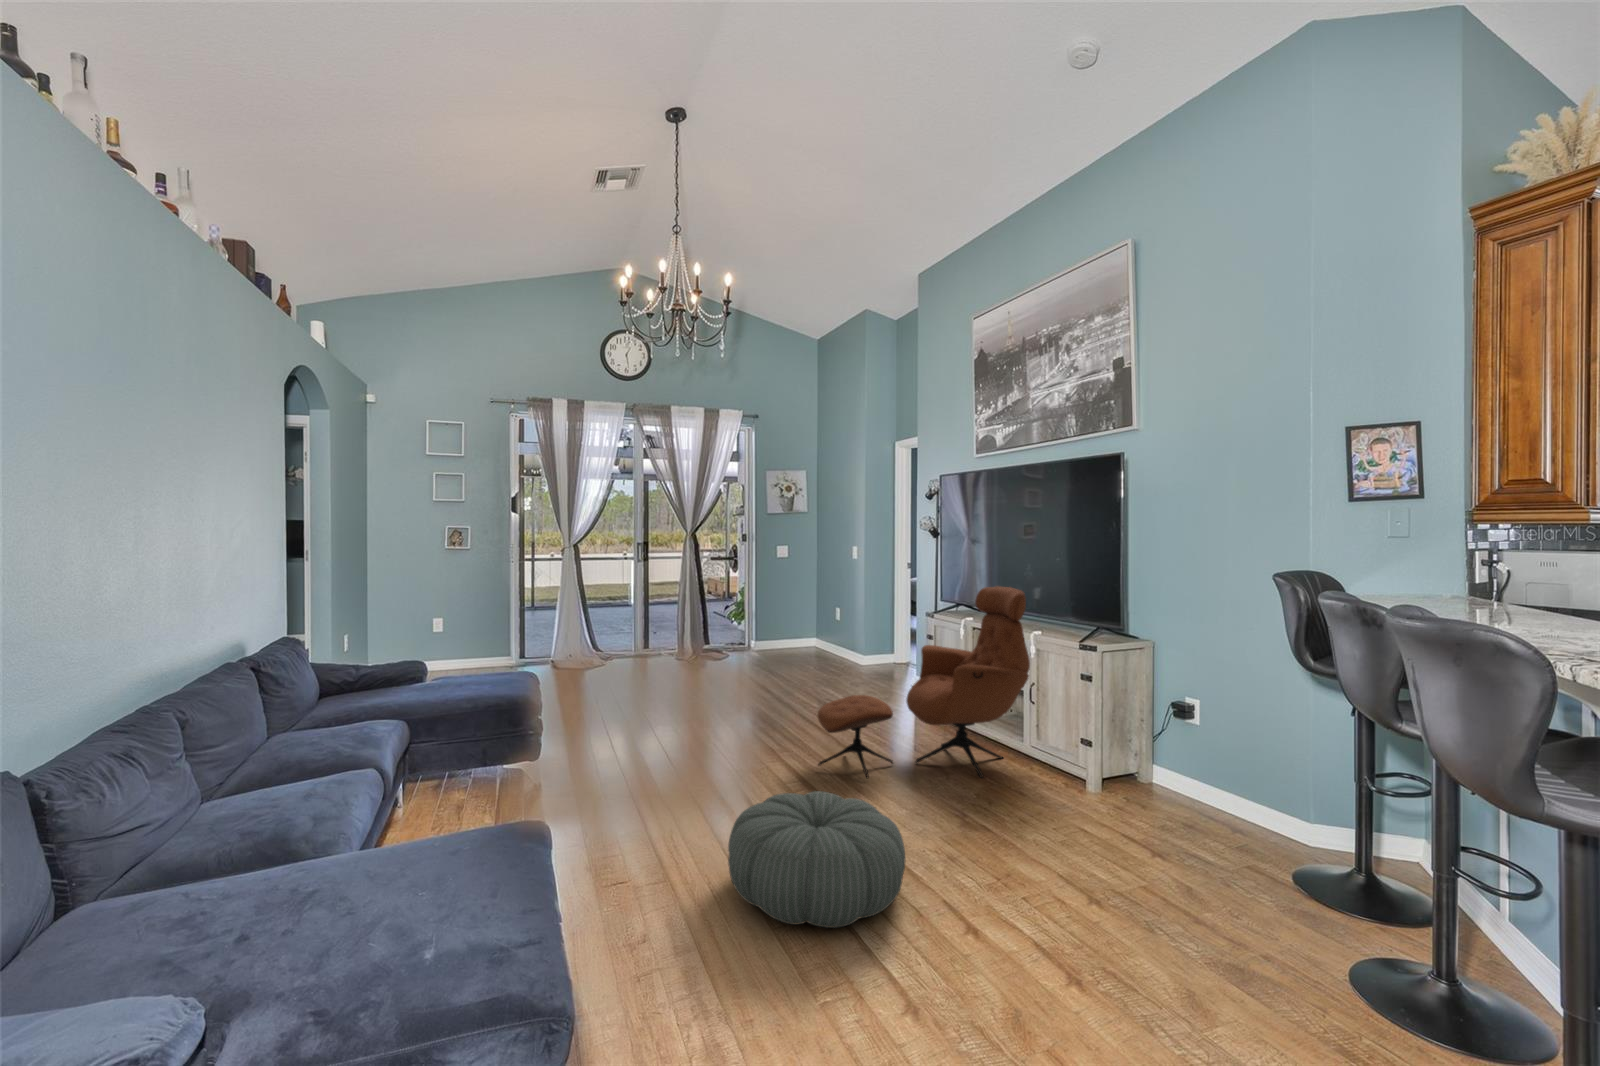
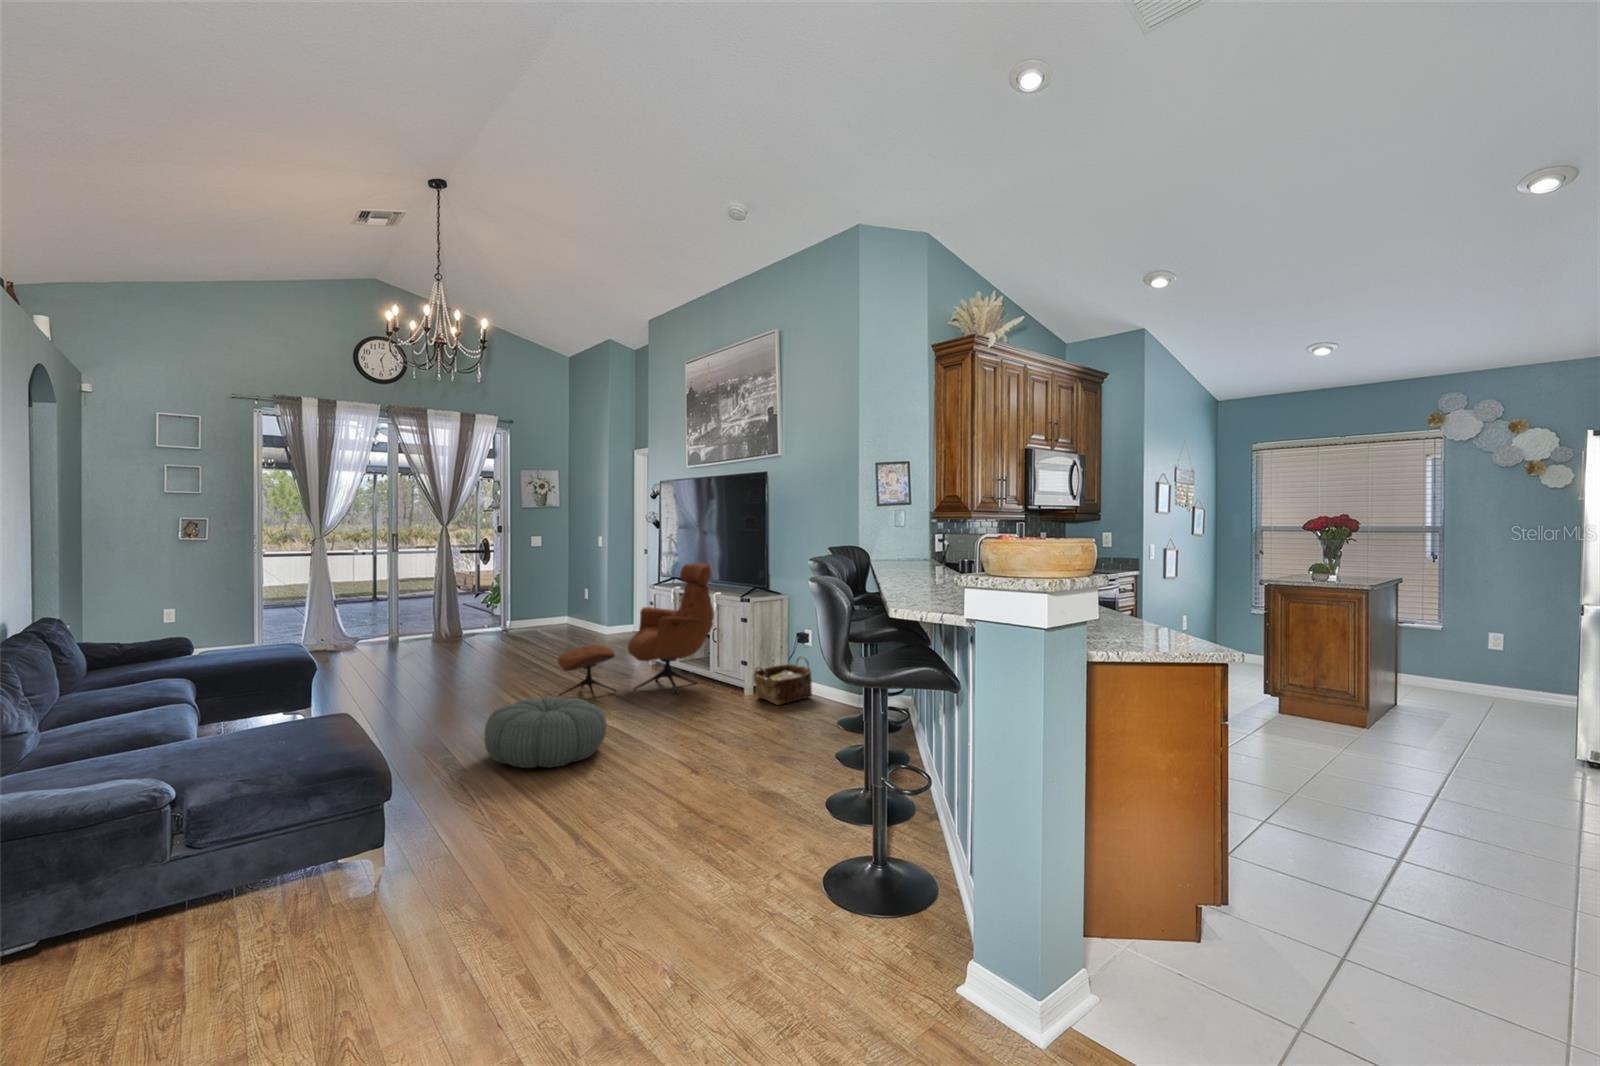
woven basket: none [1107,741,1210,824] -> present [753,656,812,705]

